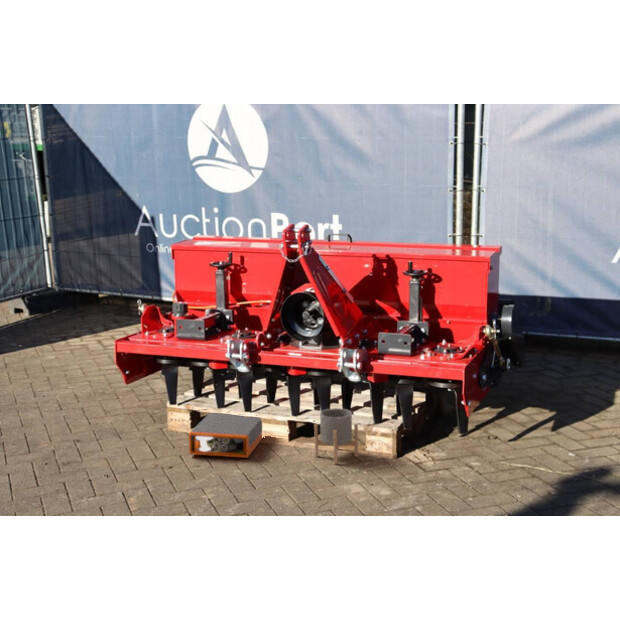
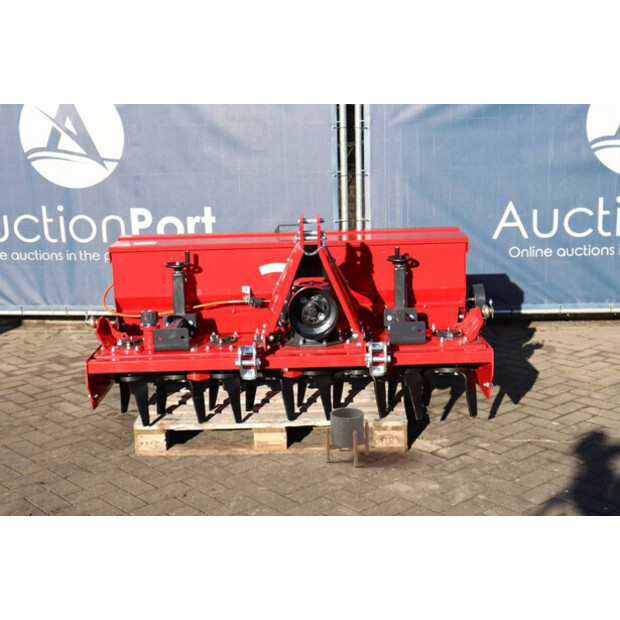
storage box: present [189,413,262,458] -> none [184,427,260,483]

